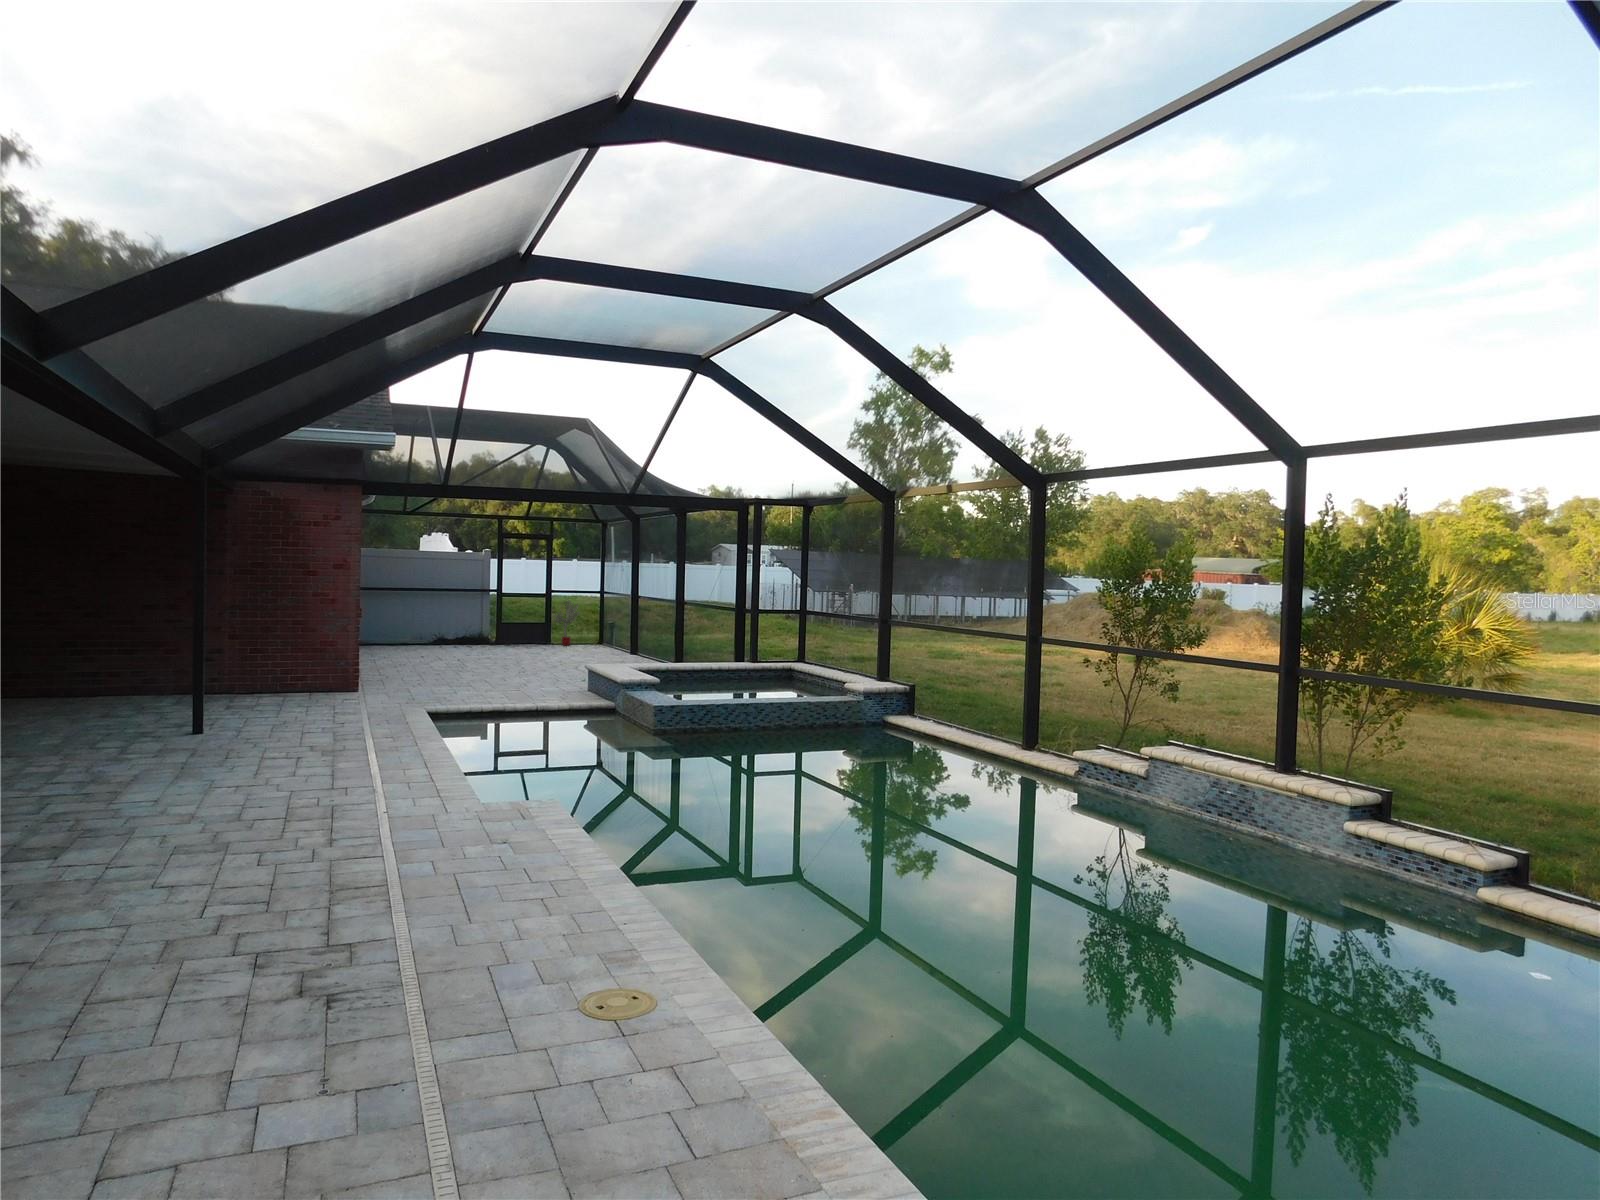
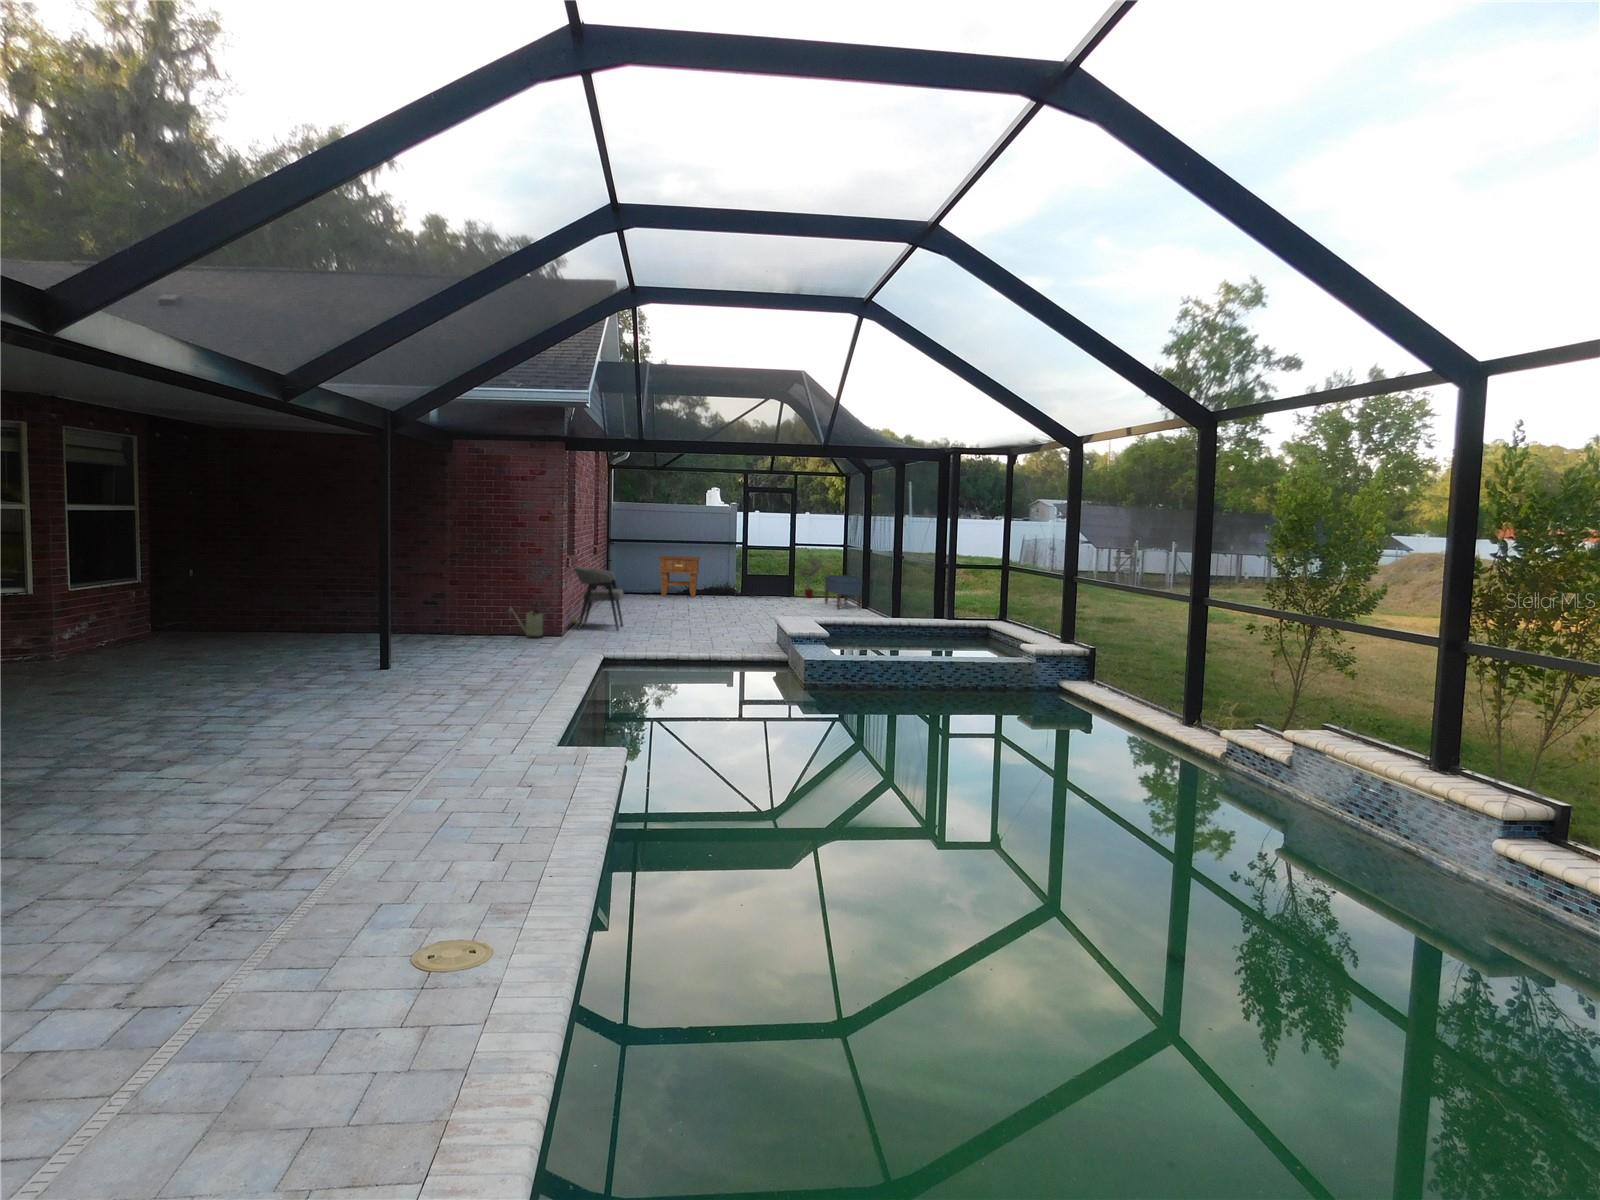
side table: none [402,603,450,648] -> present [659,556,700,597]
chair: none [350,615,406,686] -> present [574,566,623,631]
bench: none [589,622,635,657] -> present [825,575,863,609]
watering can: none [282,657,331,696] -> present [508,607,544,638]

